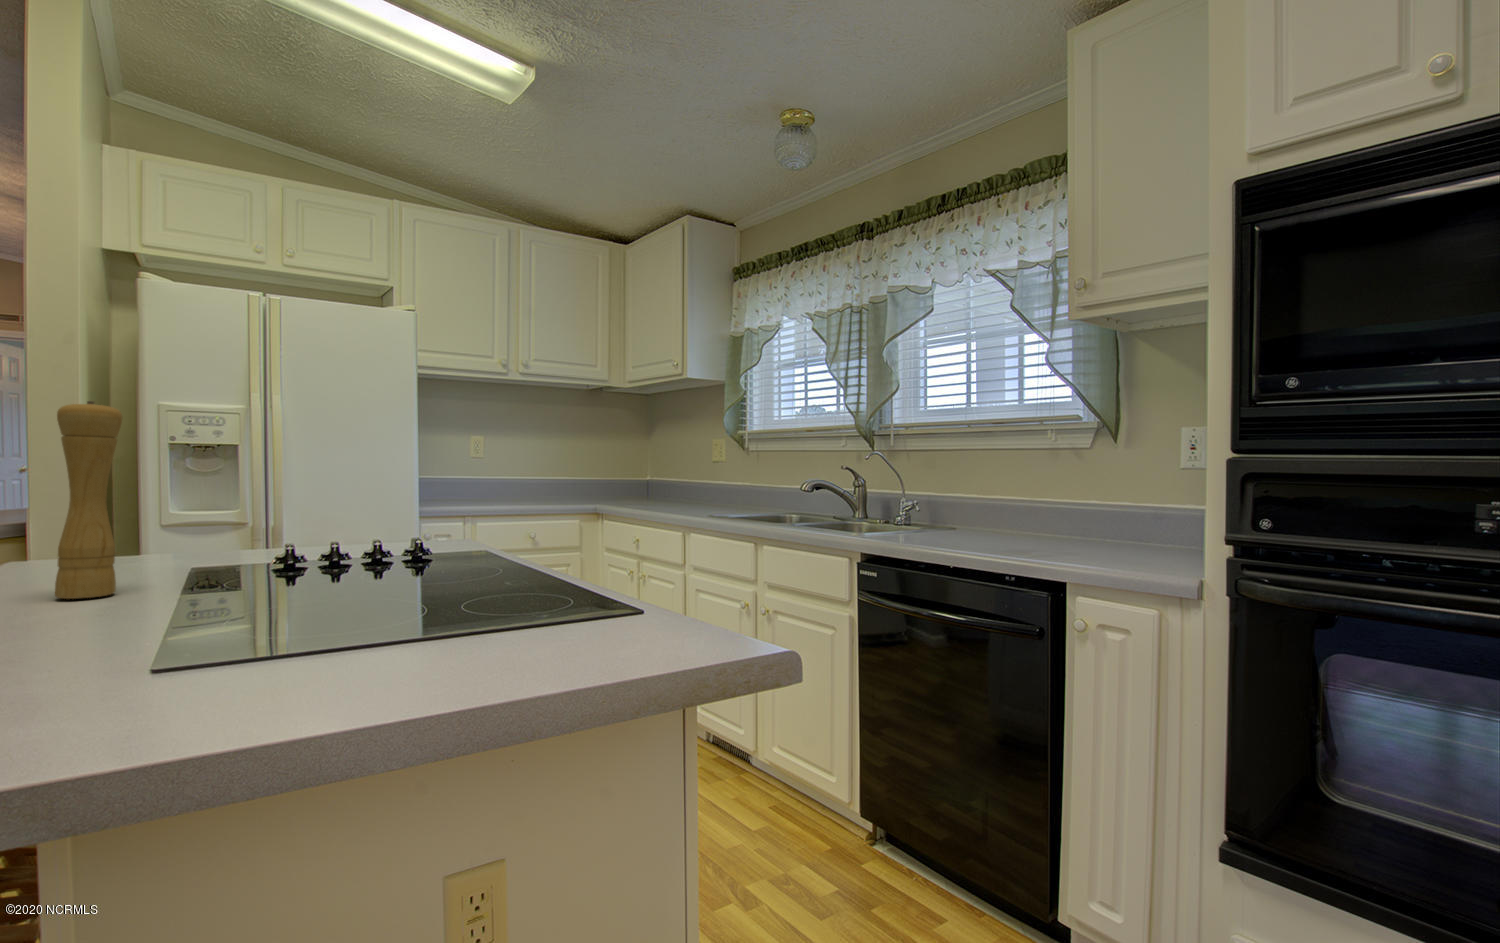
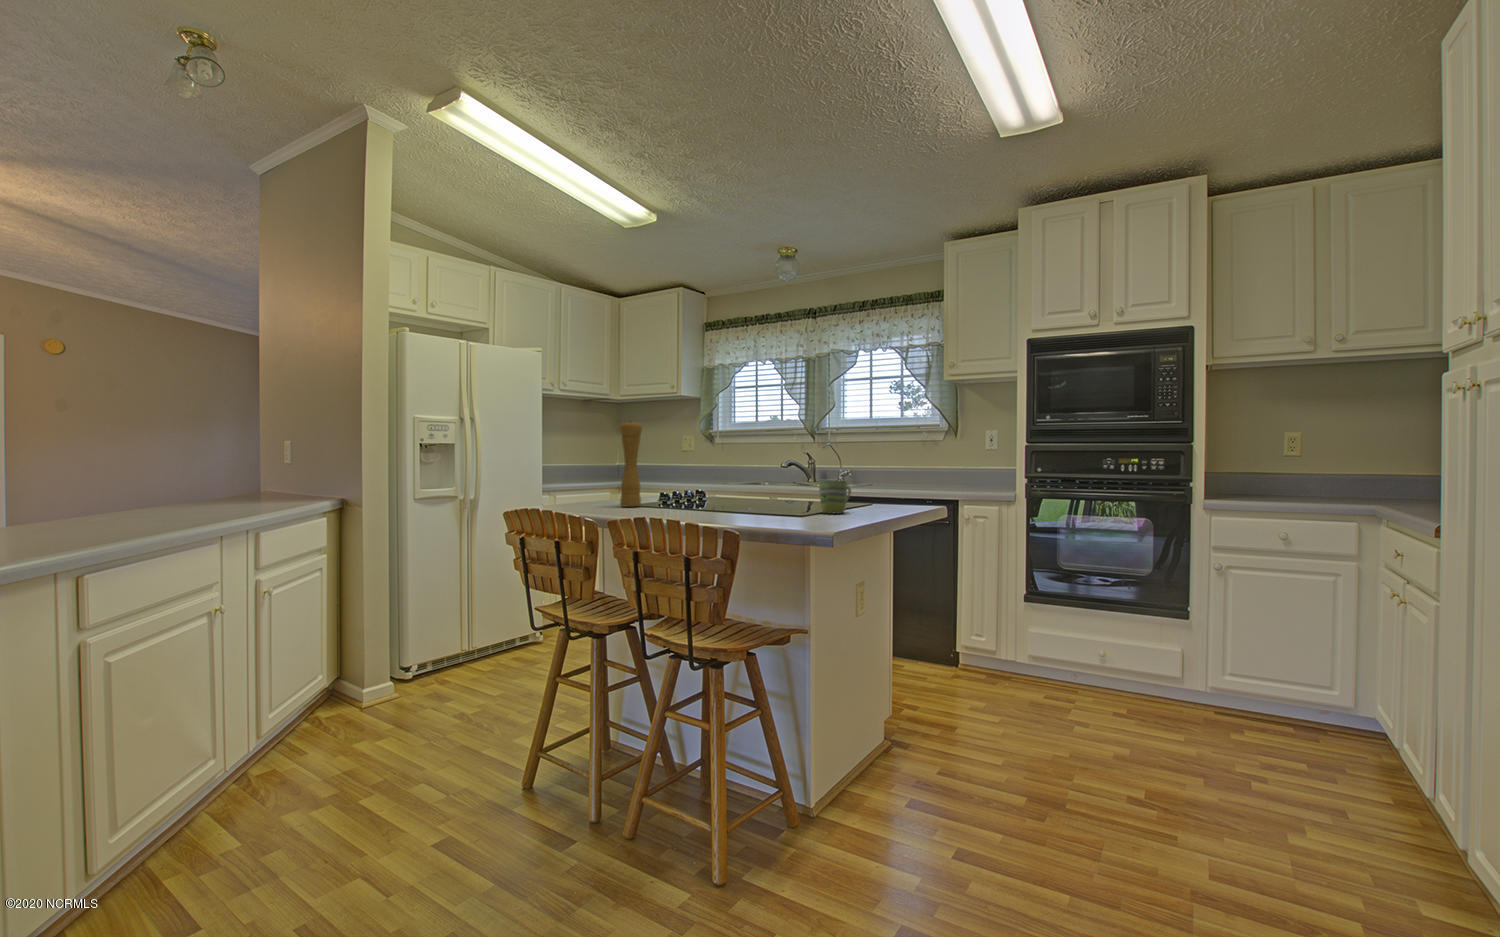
mug: none [125,581,295,720] -> present [819,479,851,513]

